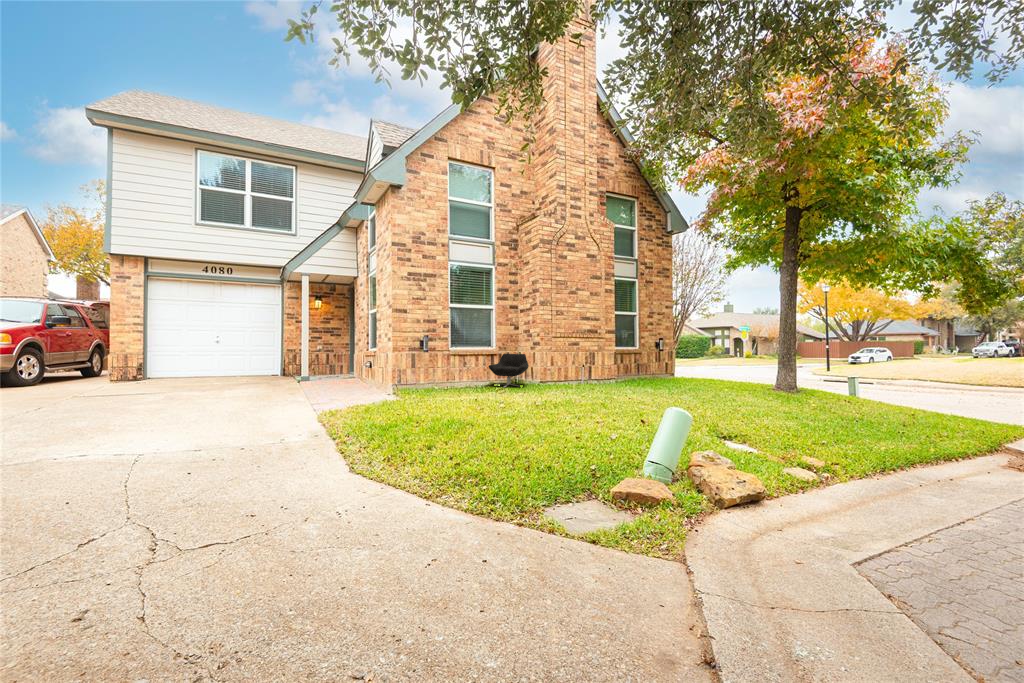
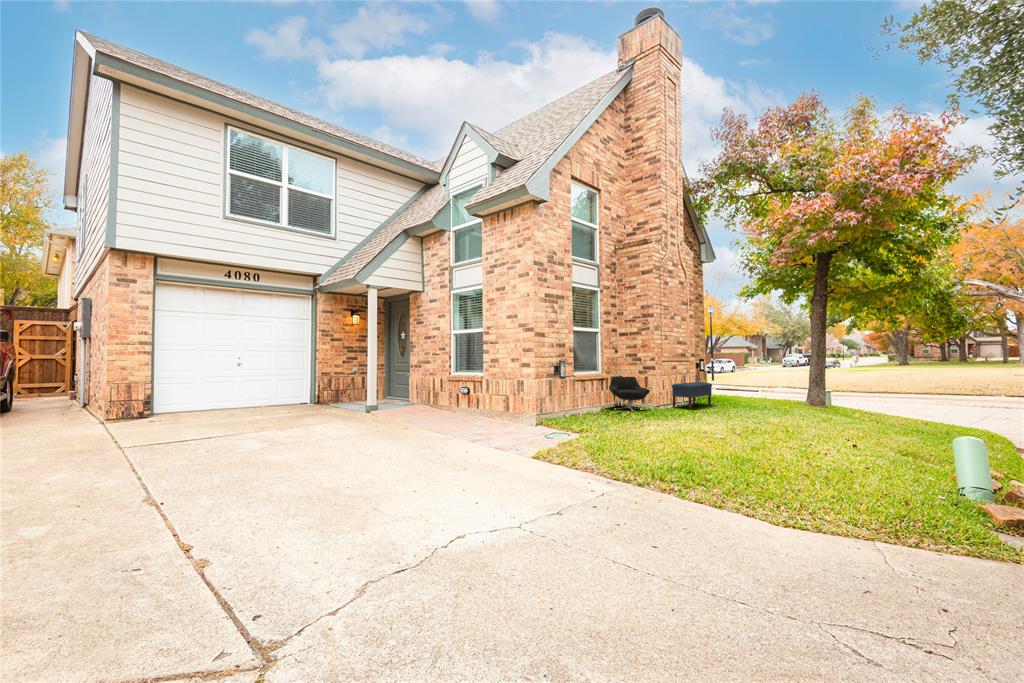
bench: none [560,361,614,388] -> present [672,382,712,409]

